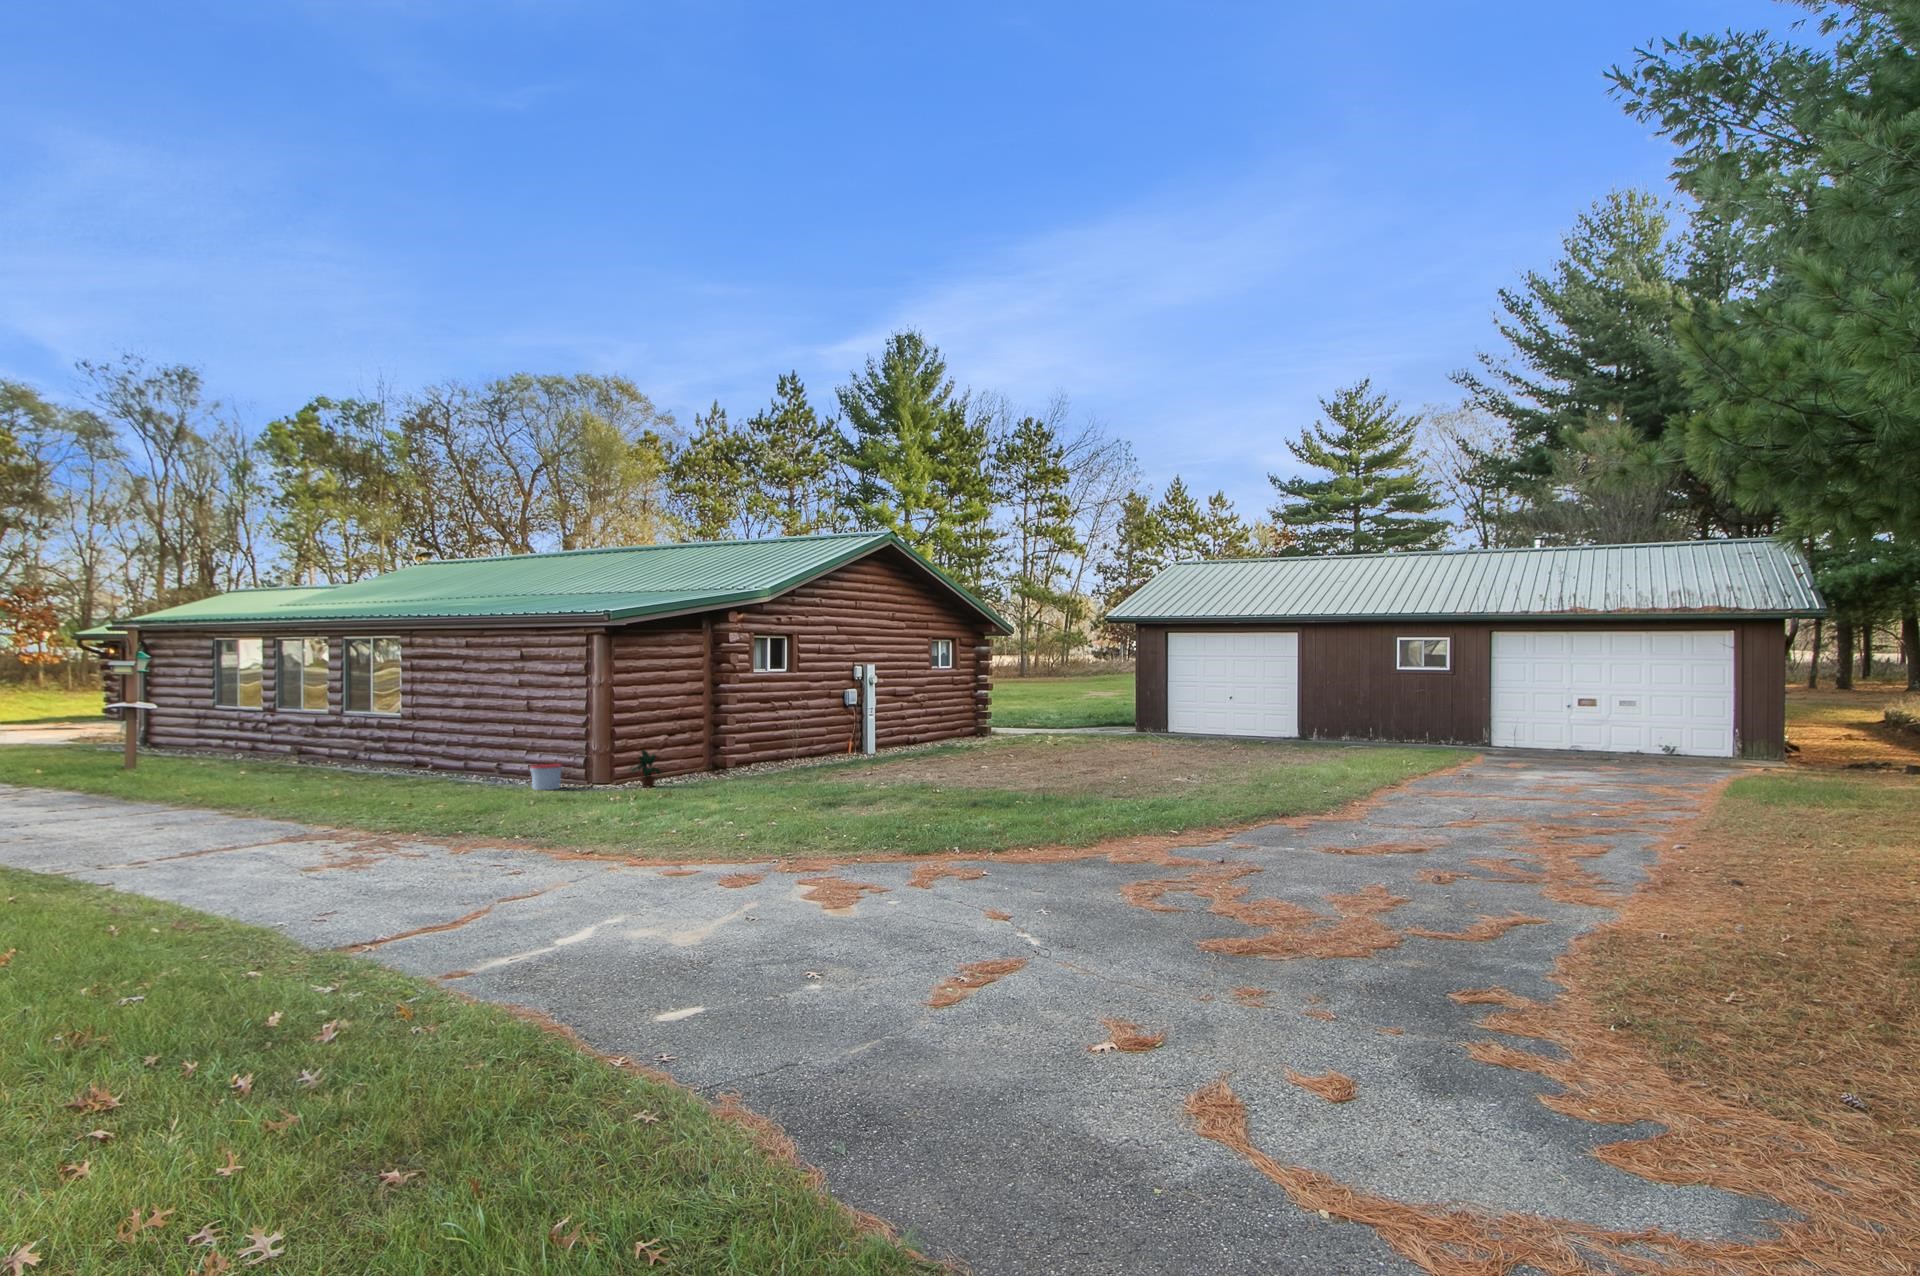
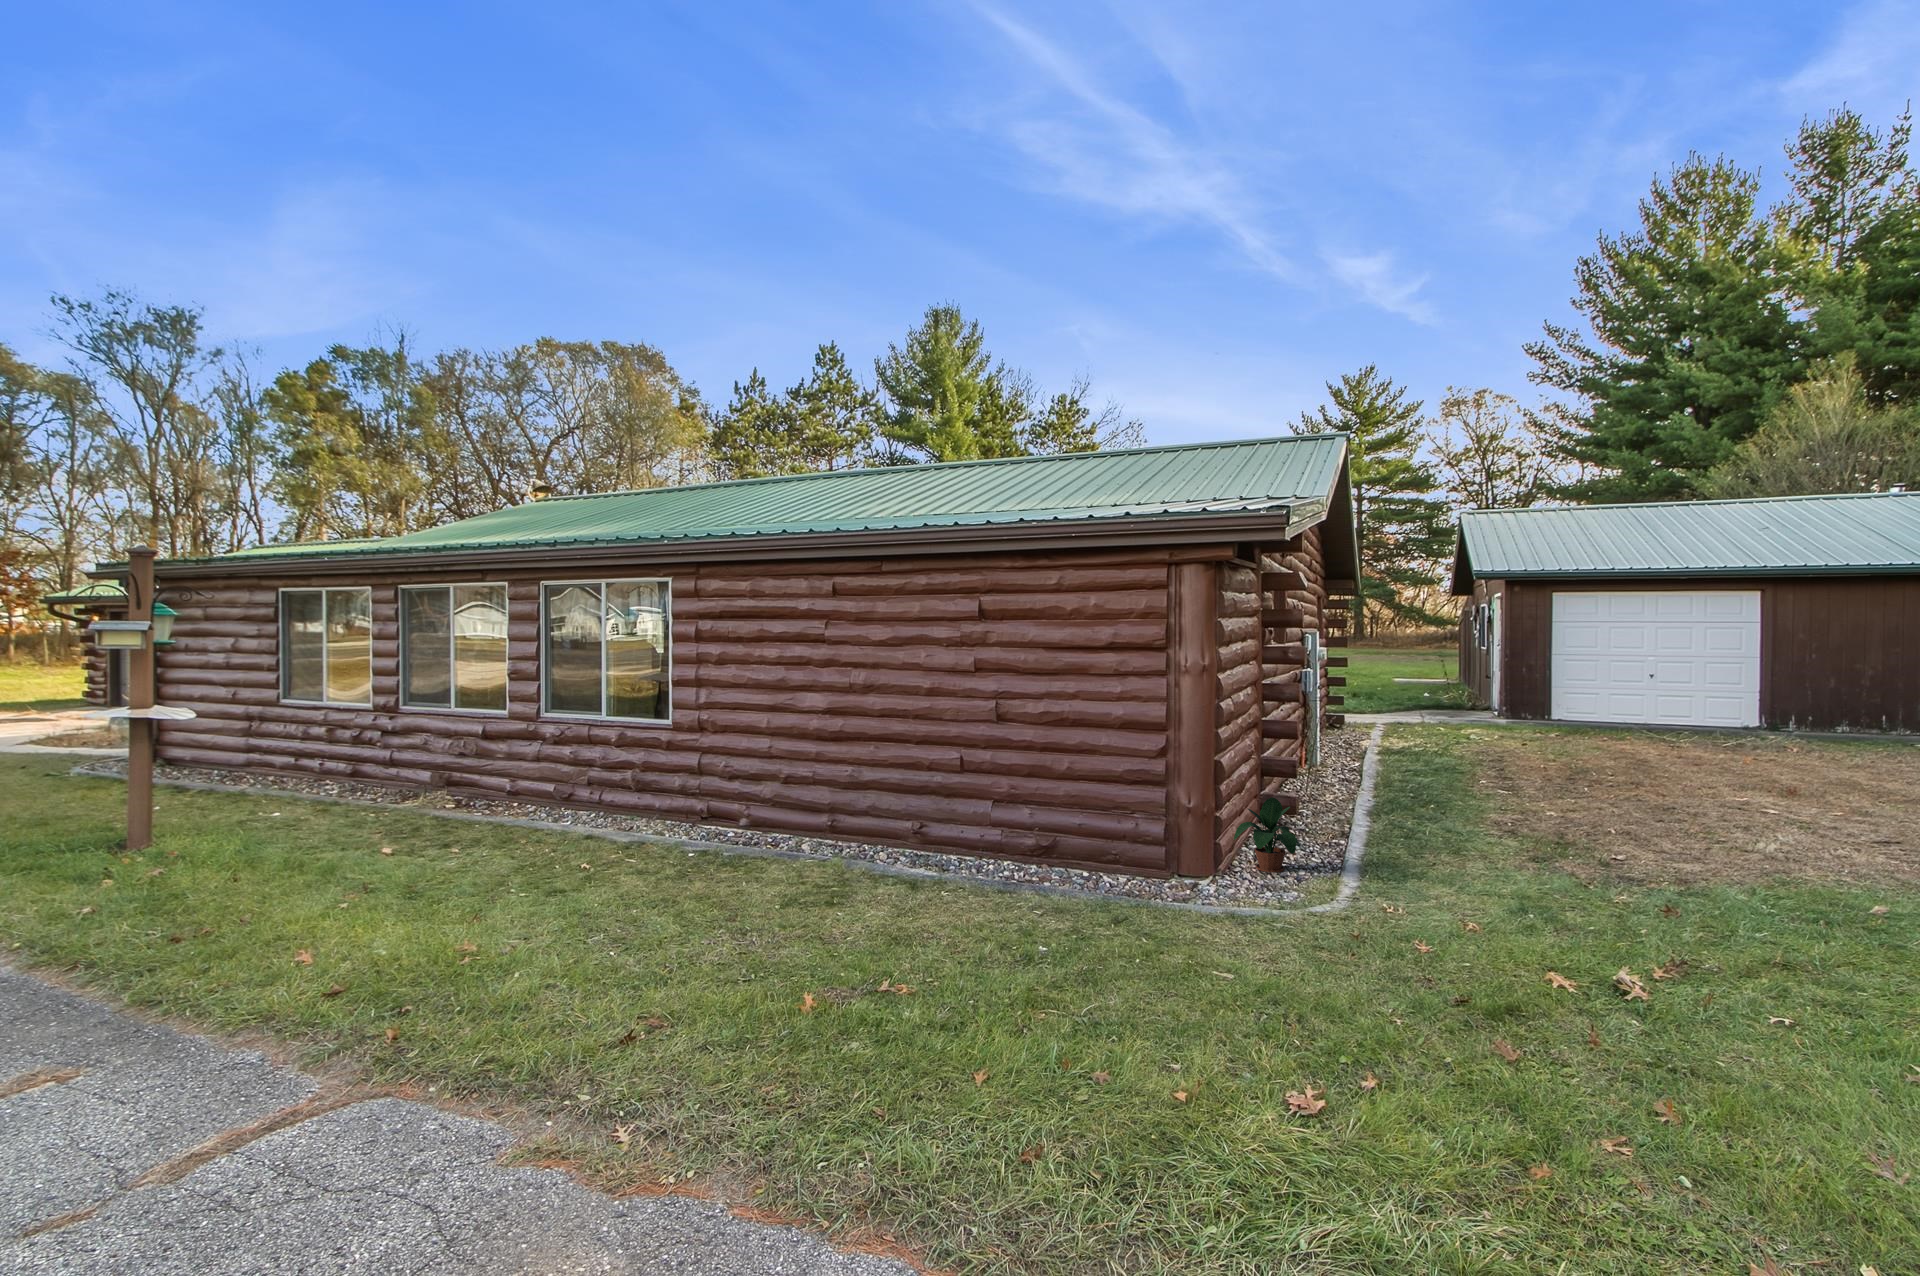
bucket: present [530,764,562,790] -> none [1060,828,1122,890]

